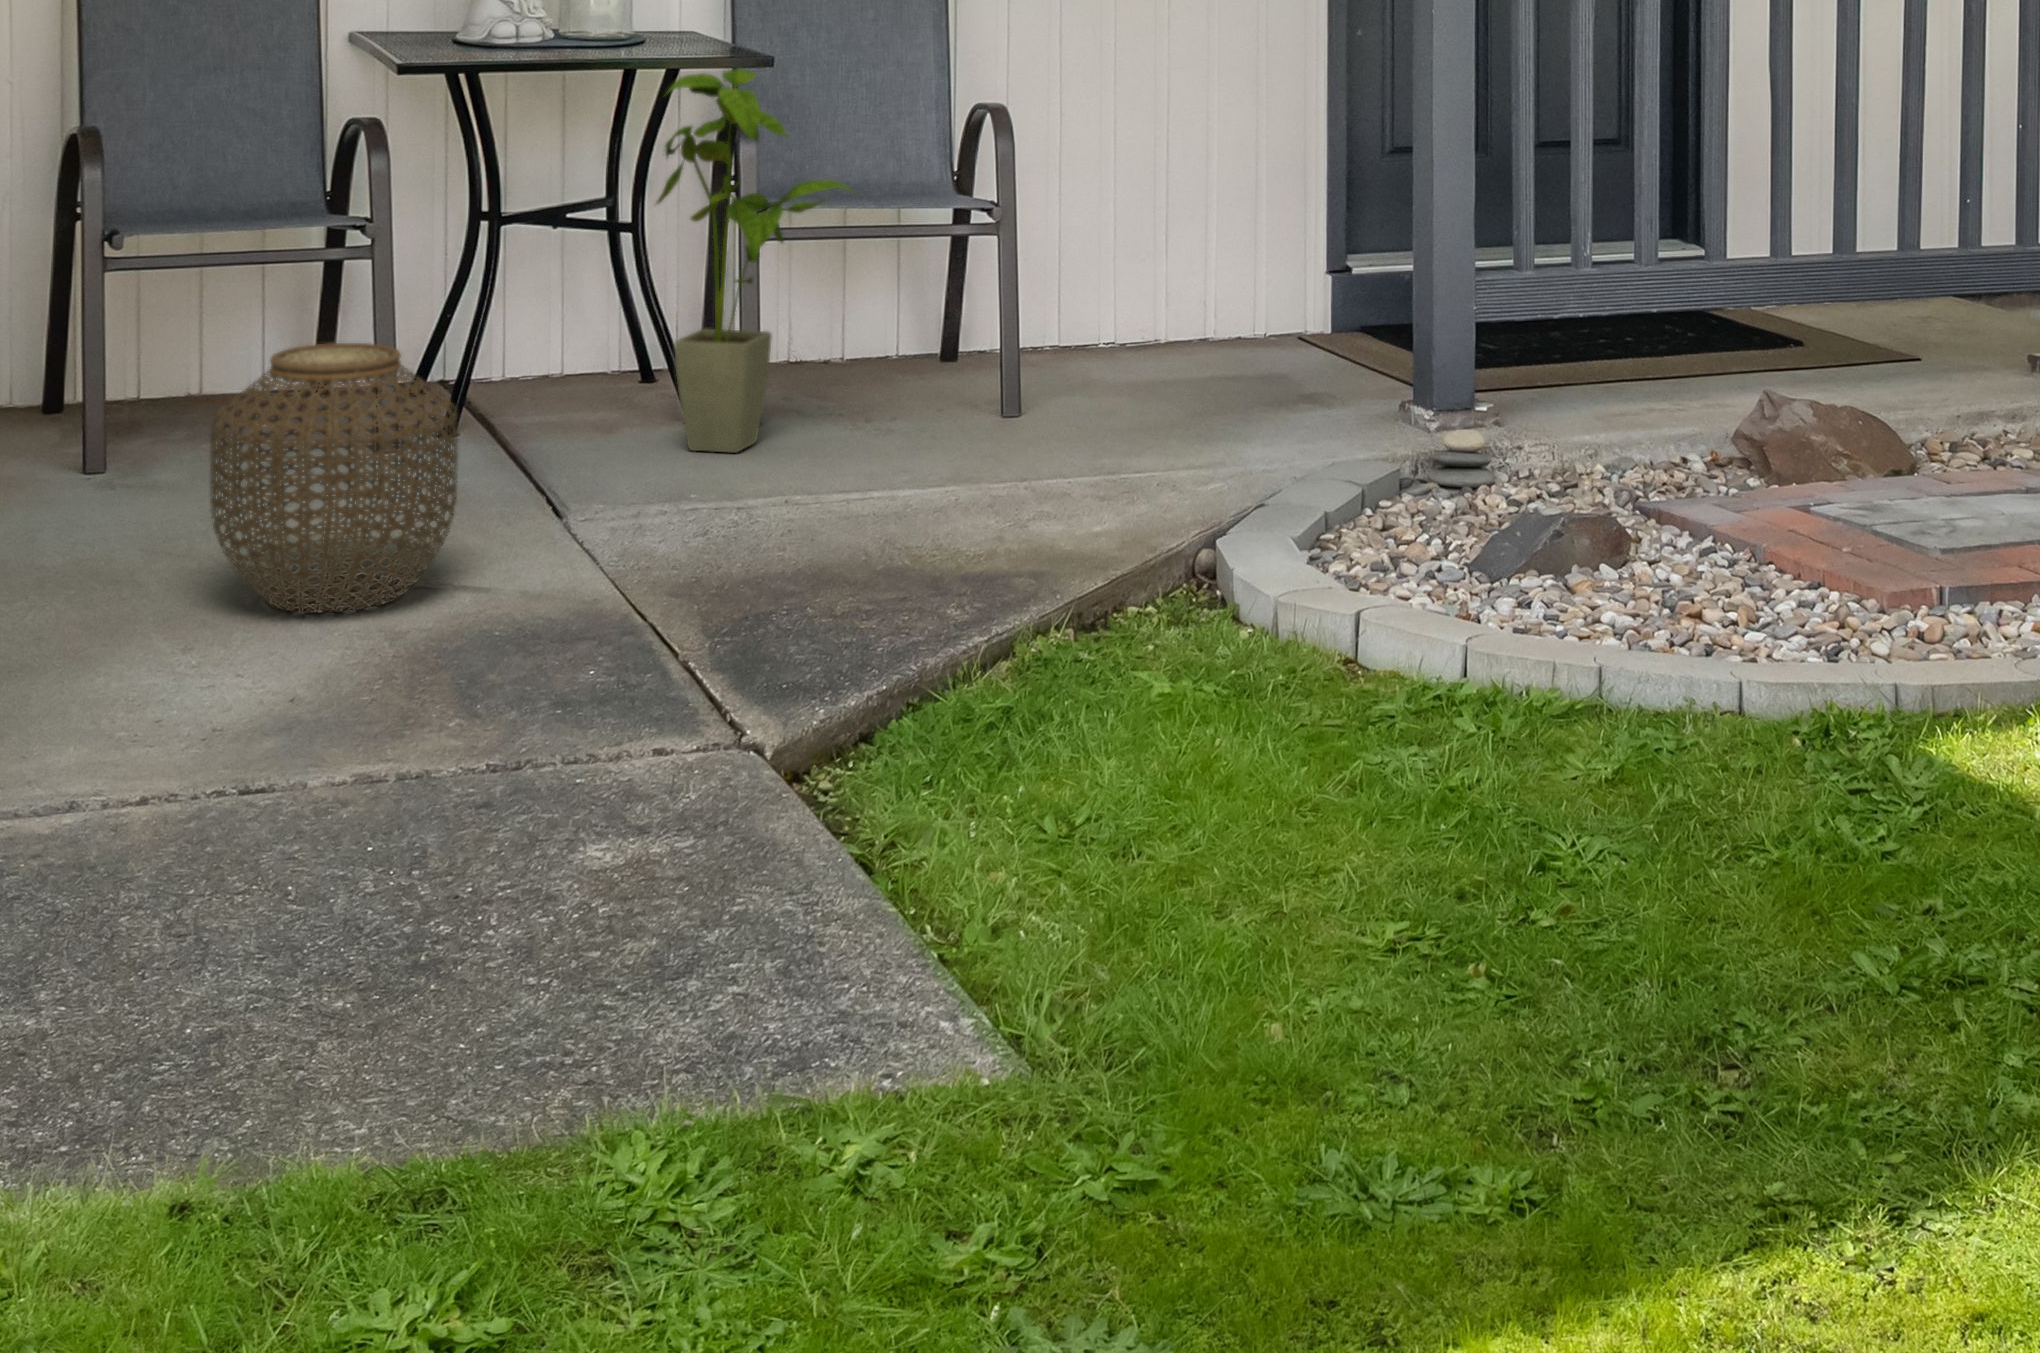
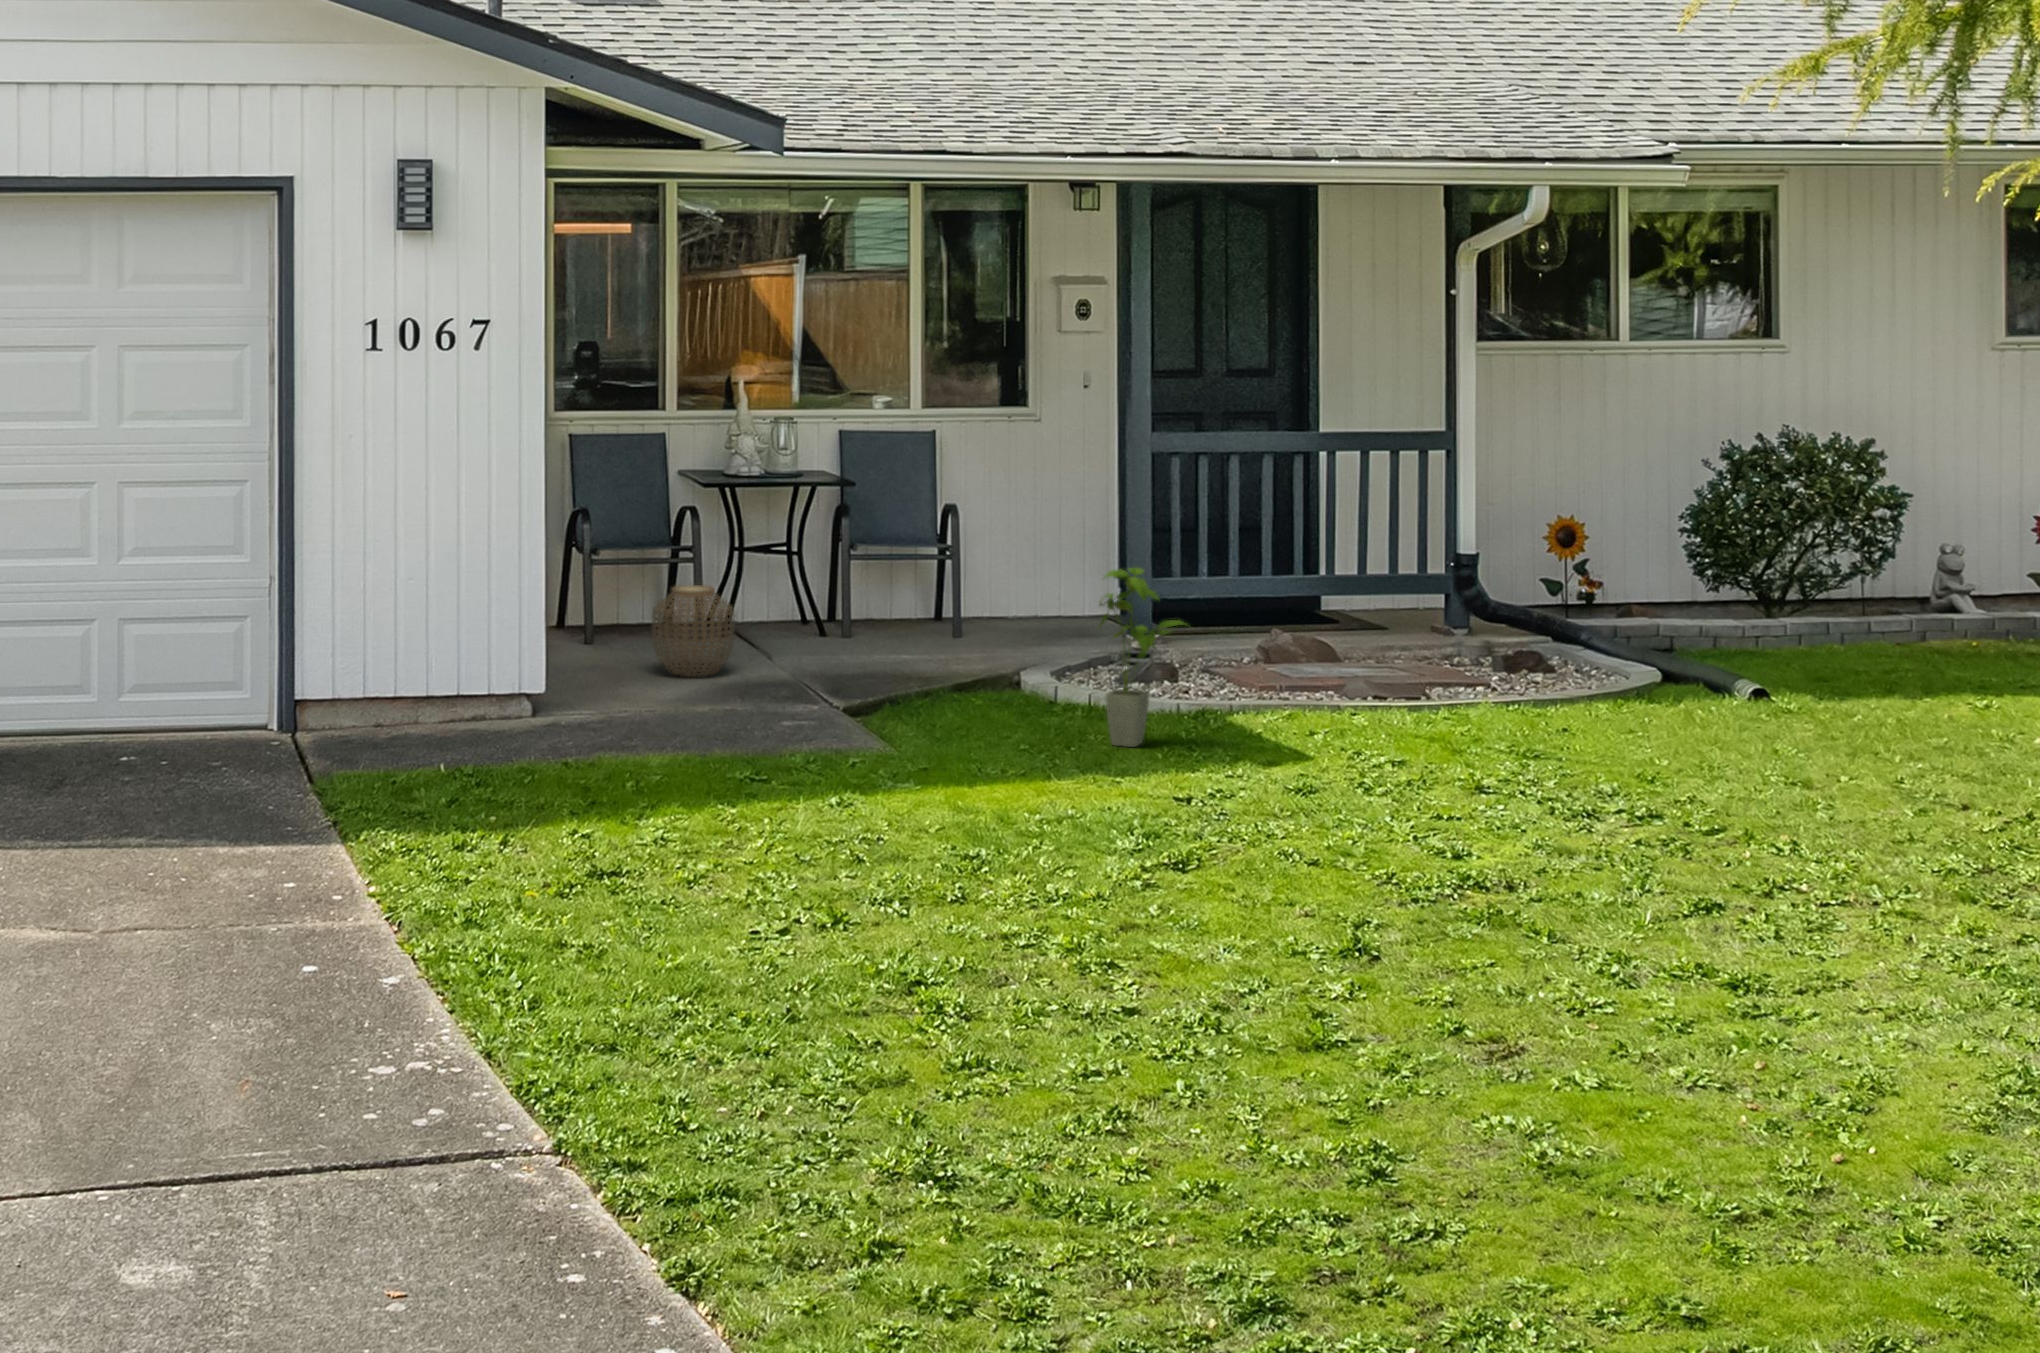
house plant: present [657,68,862,453] -> present [1099,567,1185,747]

